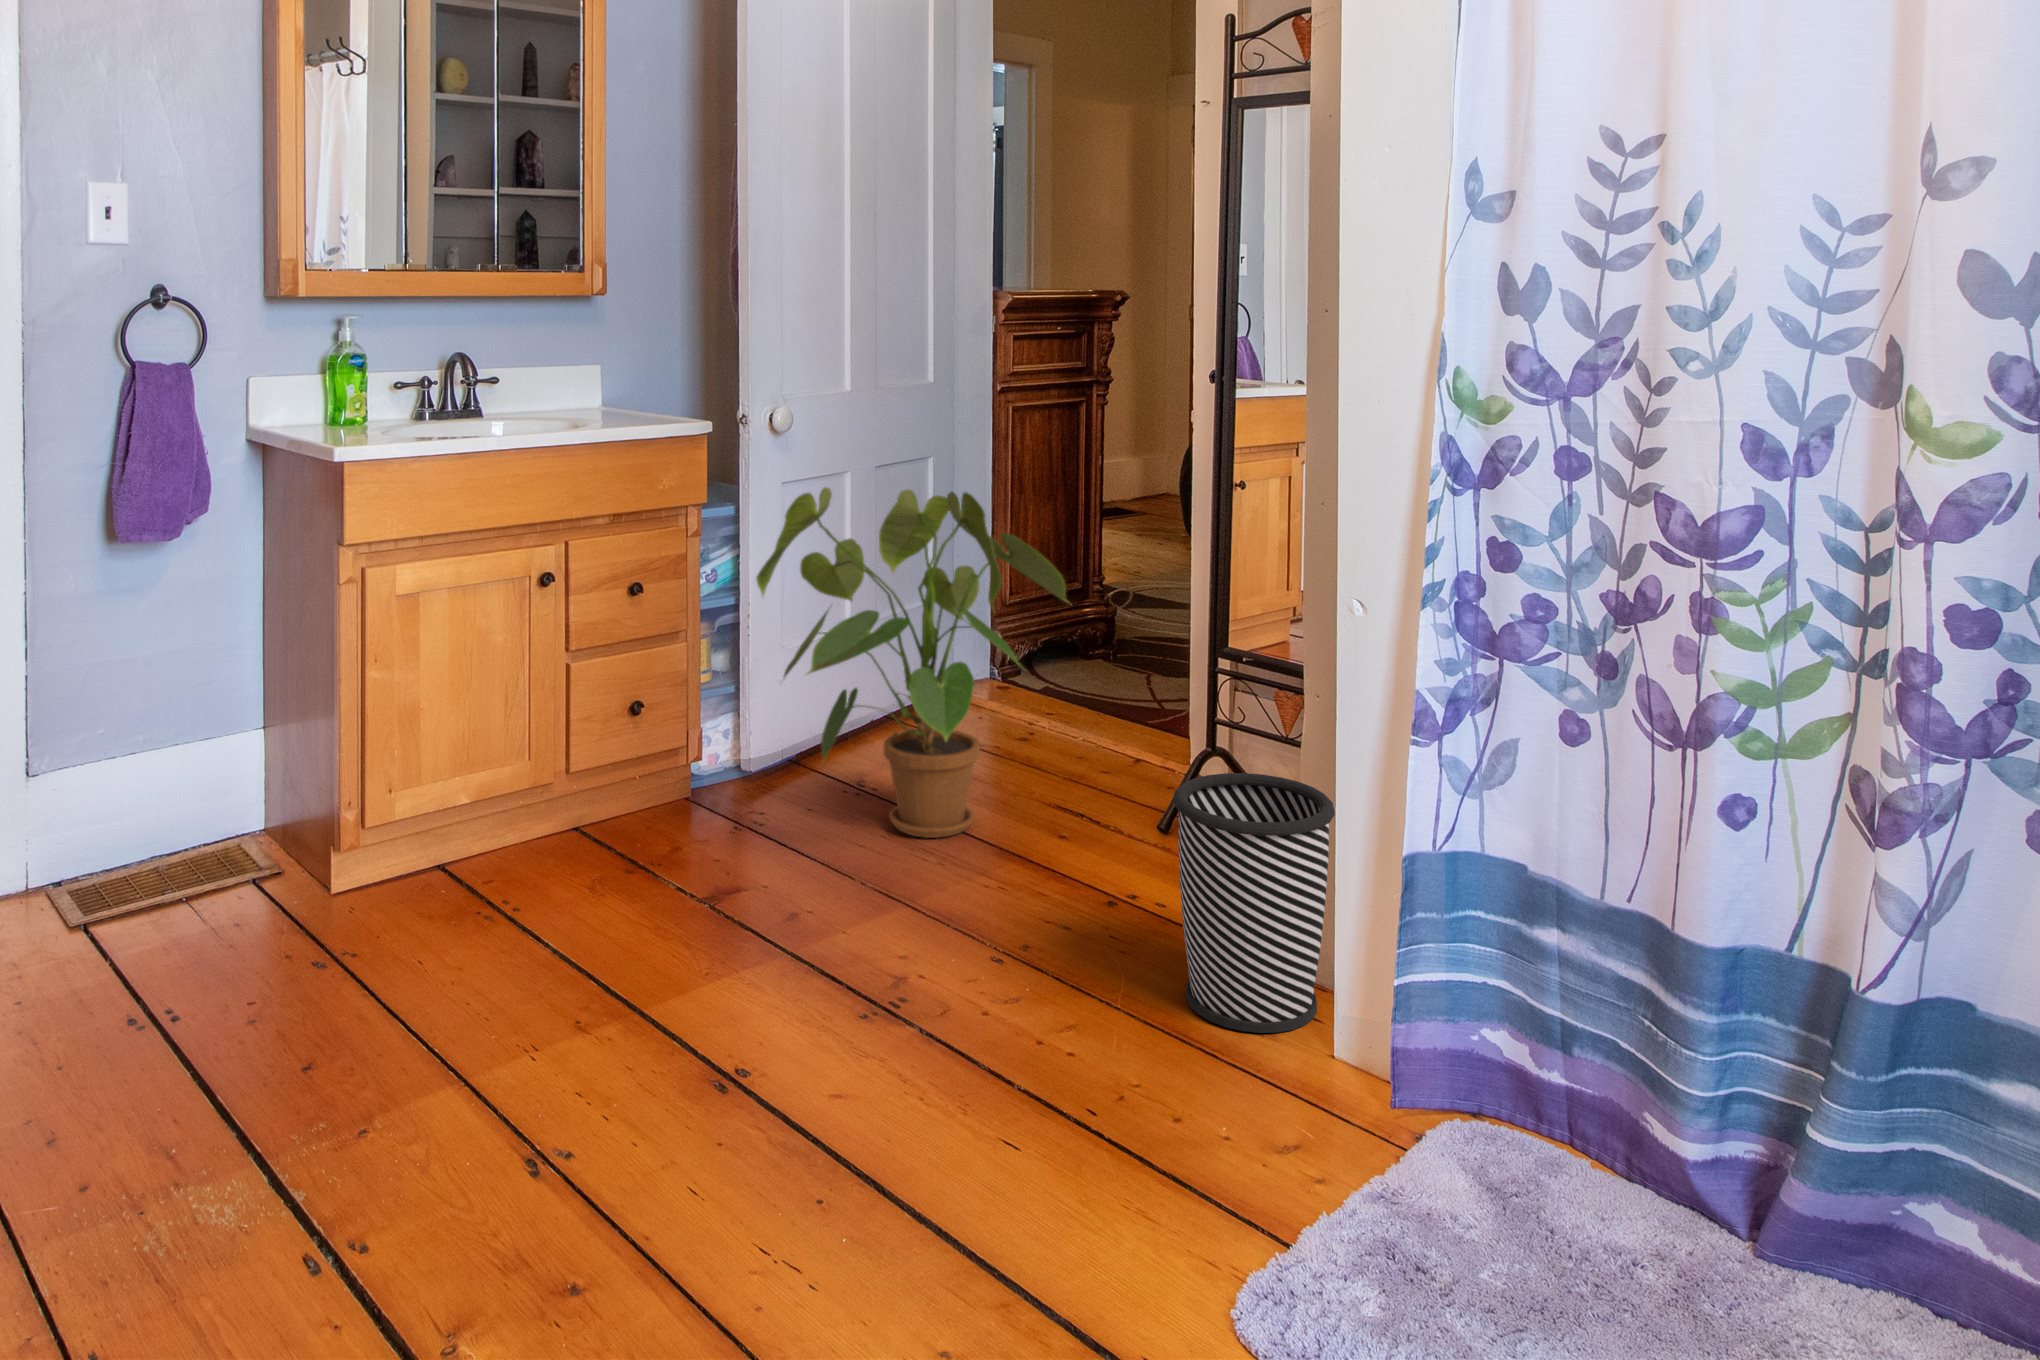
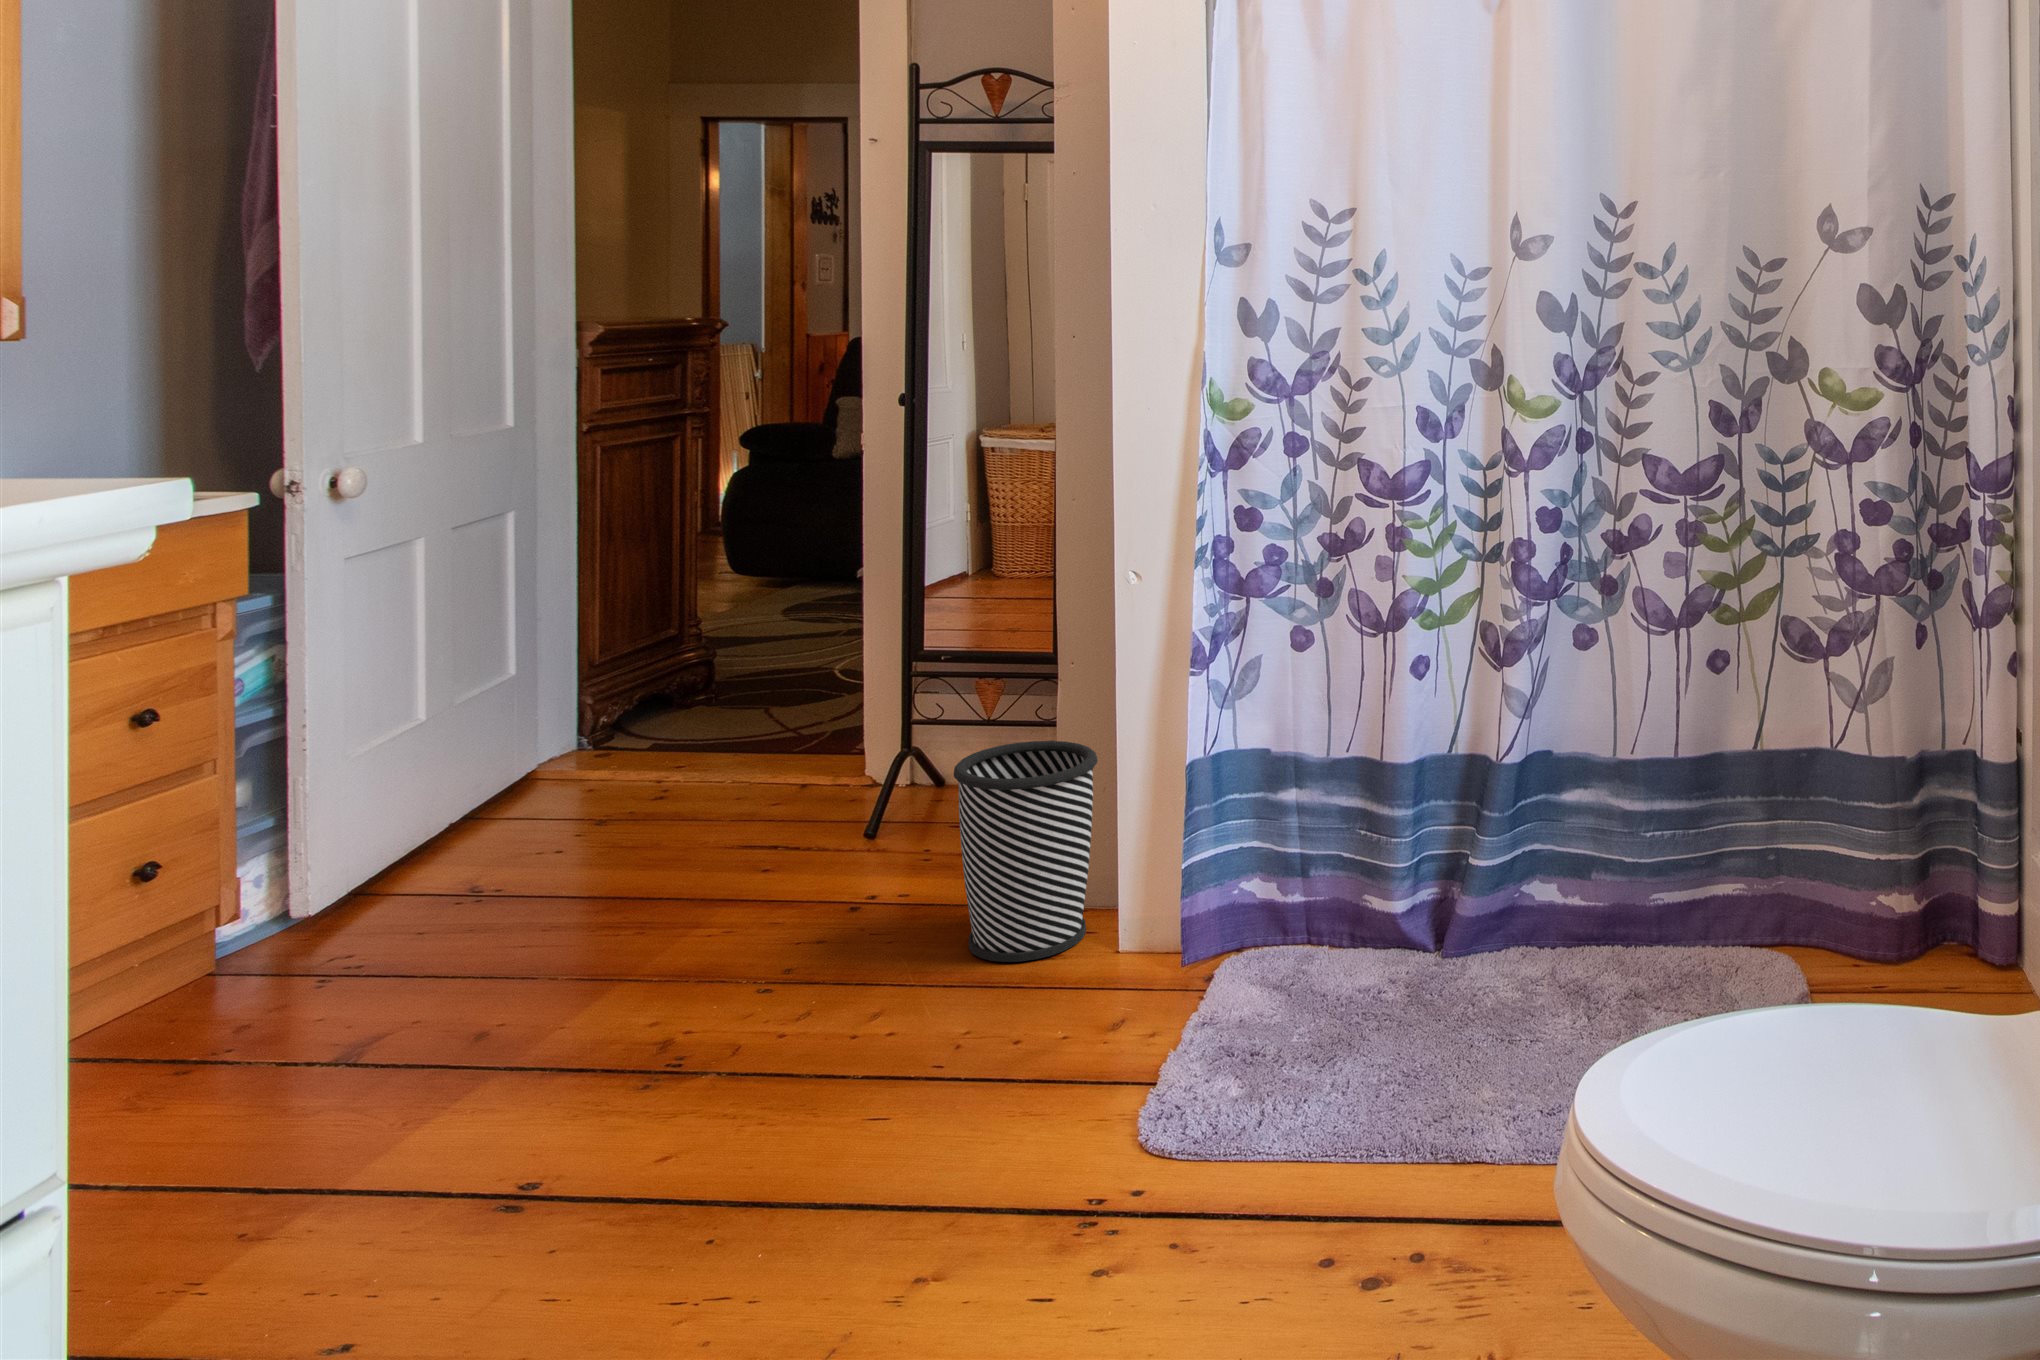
house plant: present [756,487,1067,838] -> none [316,538,720,919]

